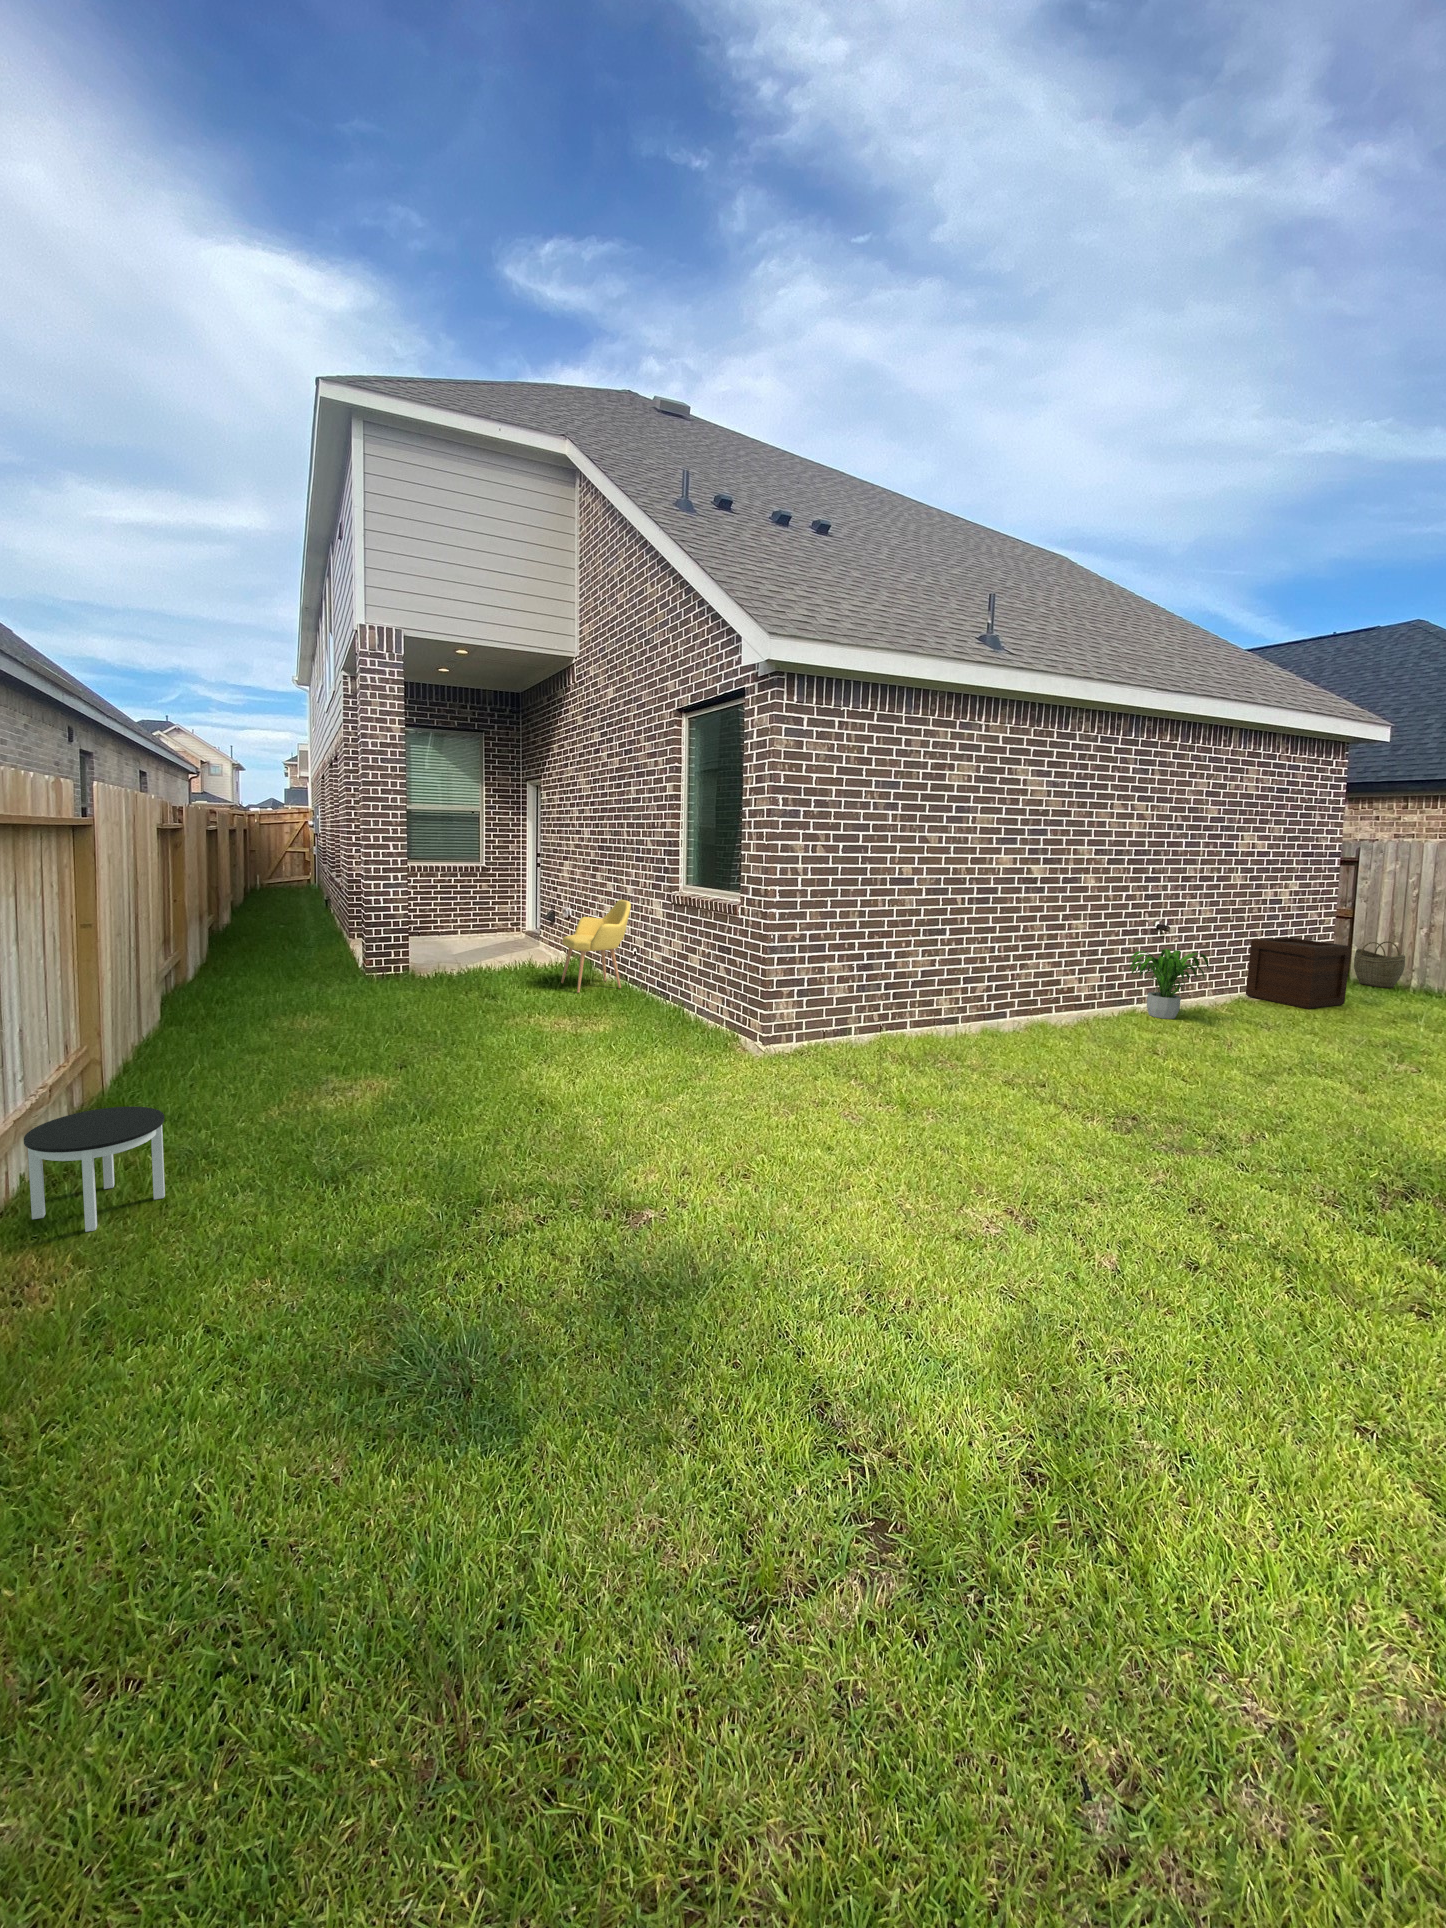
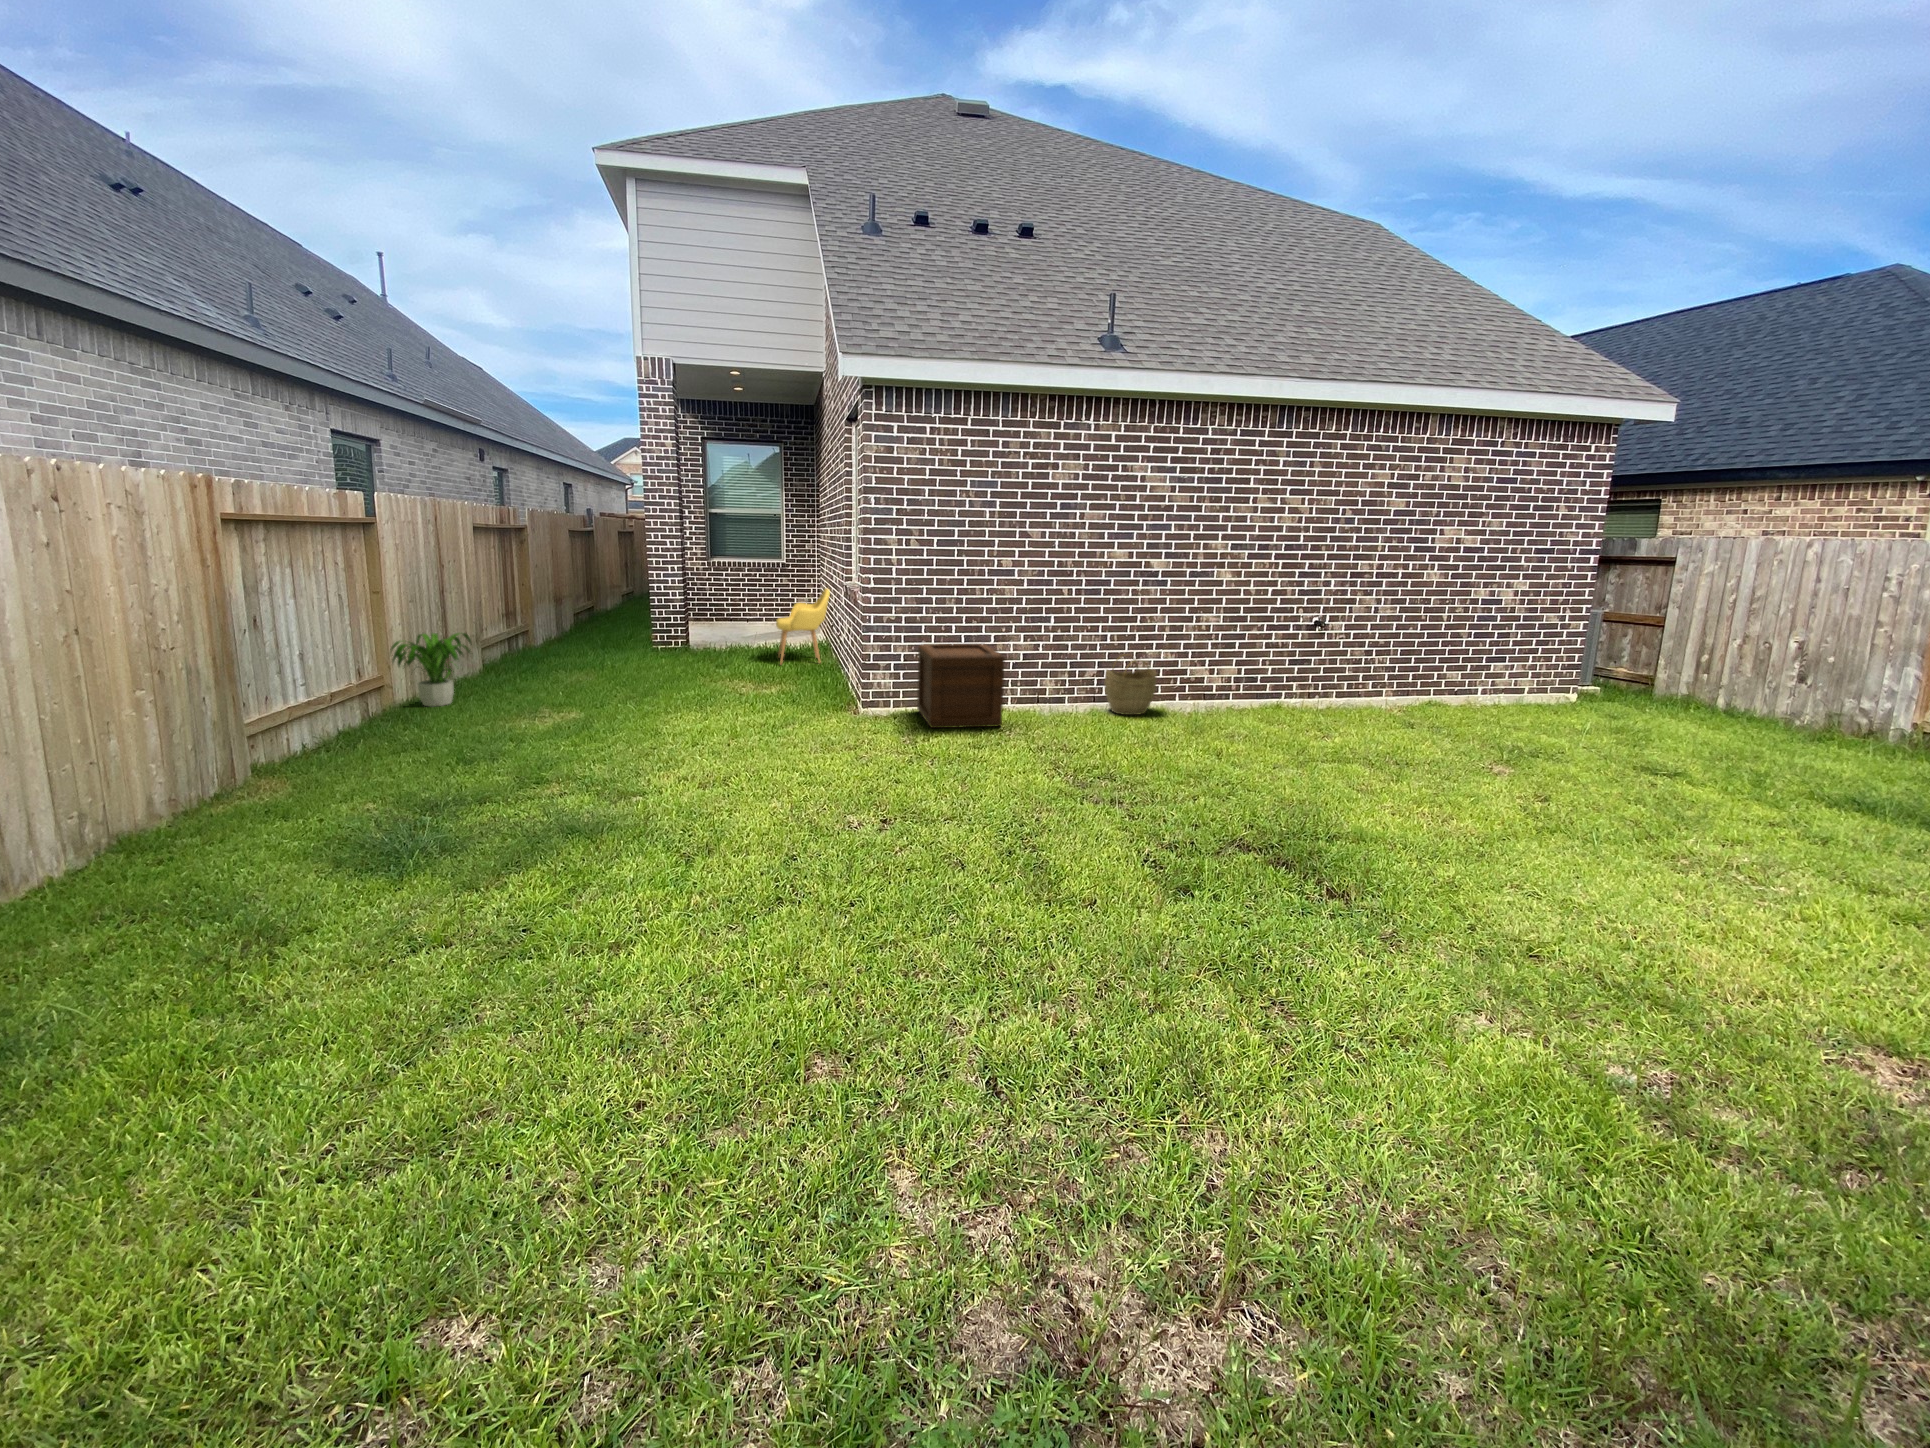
wooden crate: present [1246,937,1351,1009] -> present [917,643,1005,728]
woven basket: present [1354,941,1405,988] -> present [1104,658,1156,715]
potted plant: present [1129,949,1209,1019] -> present [390,633,471,707]
round table: present [24,1107,165,1232] -> none [275,703,362,770]

